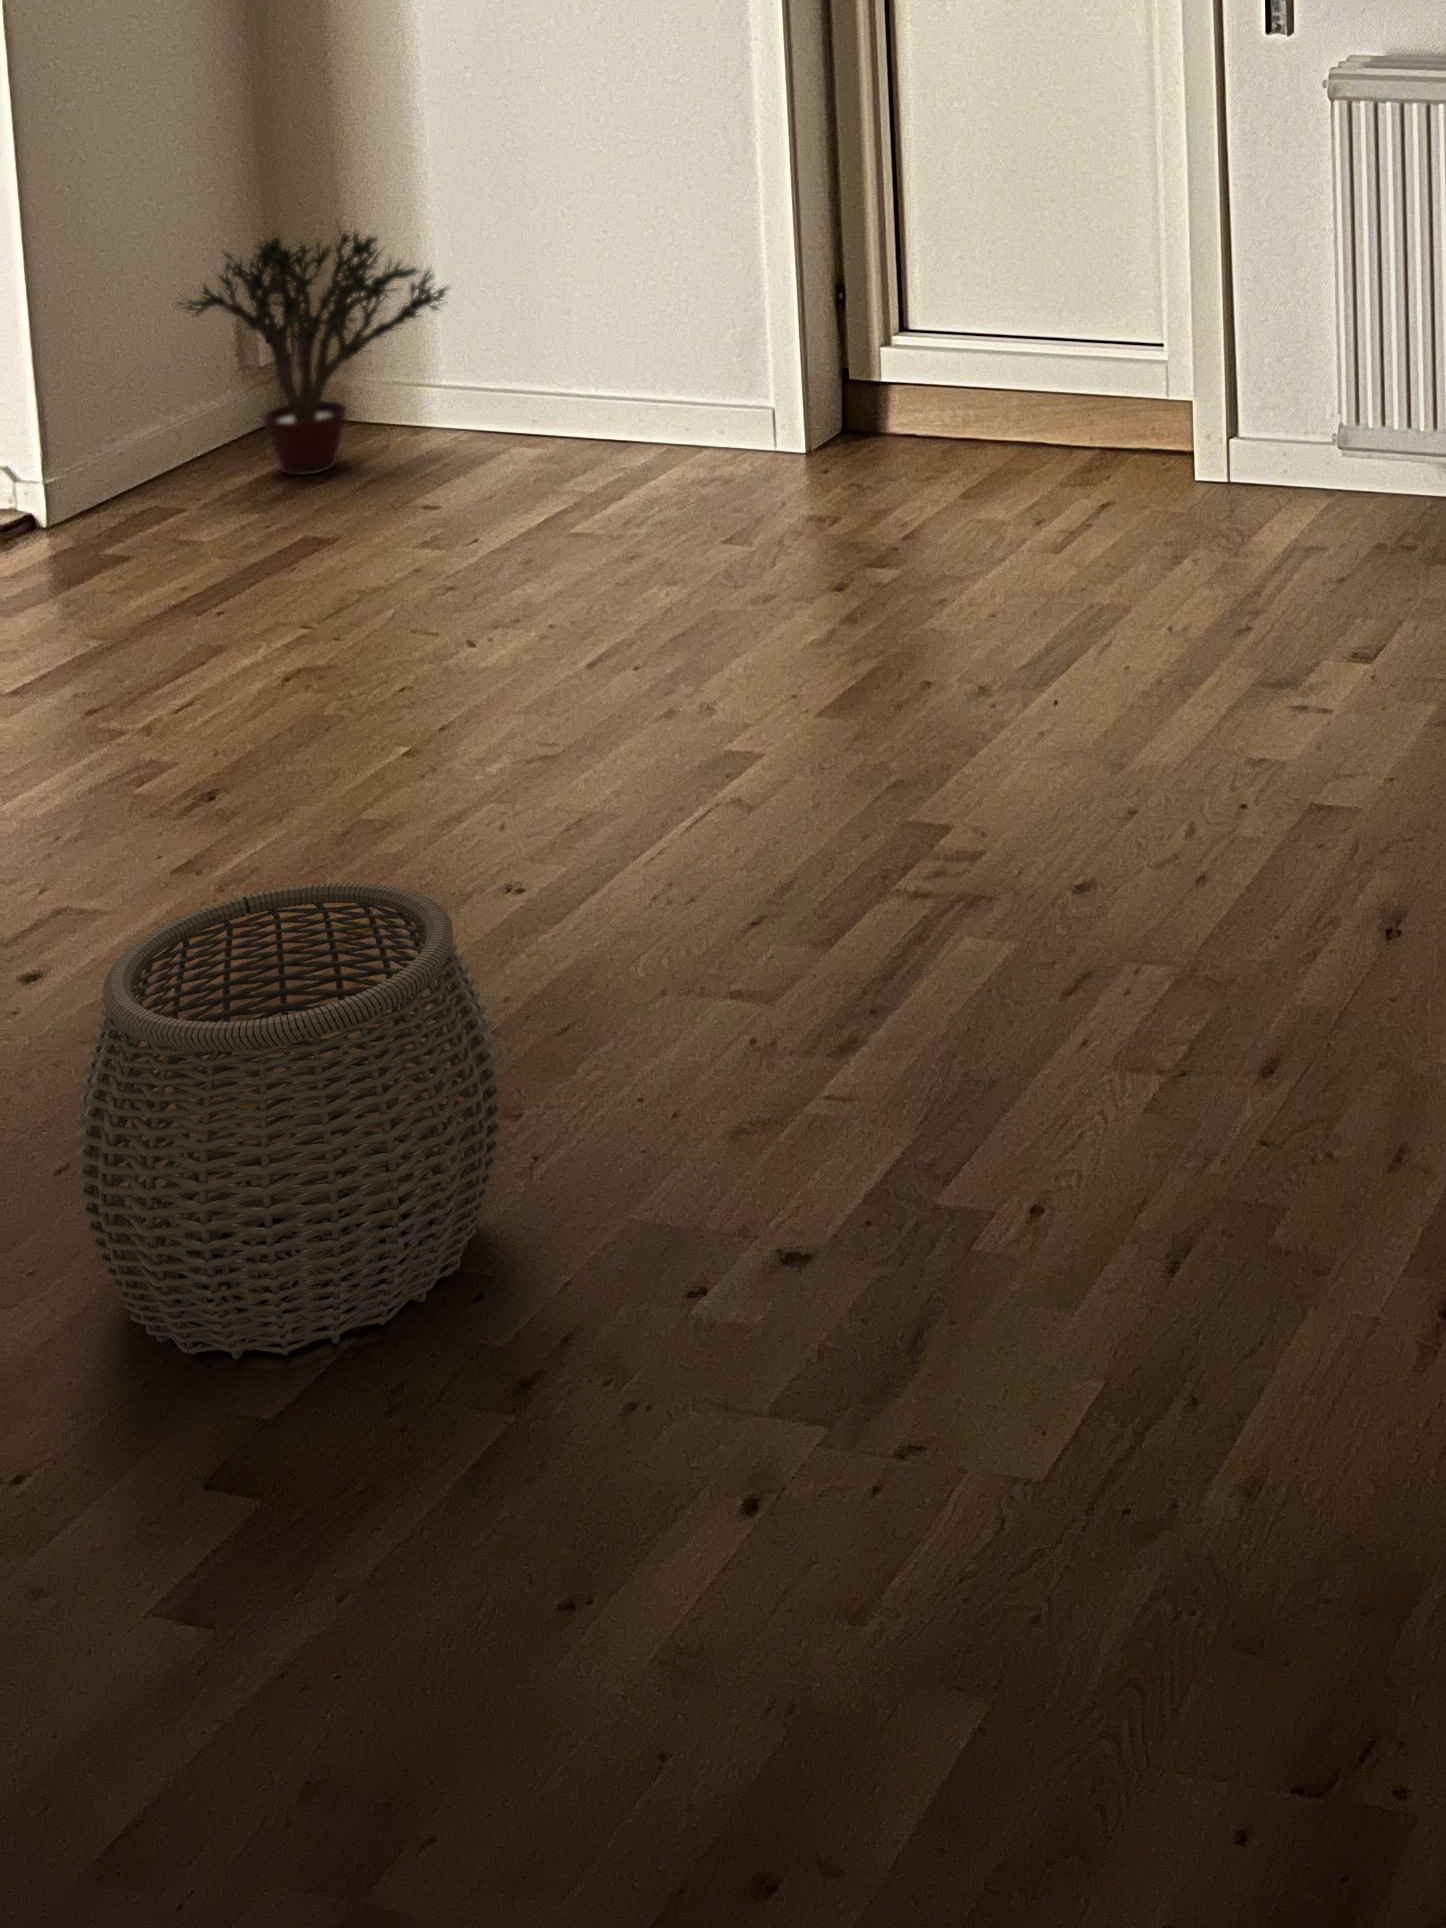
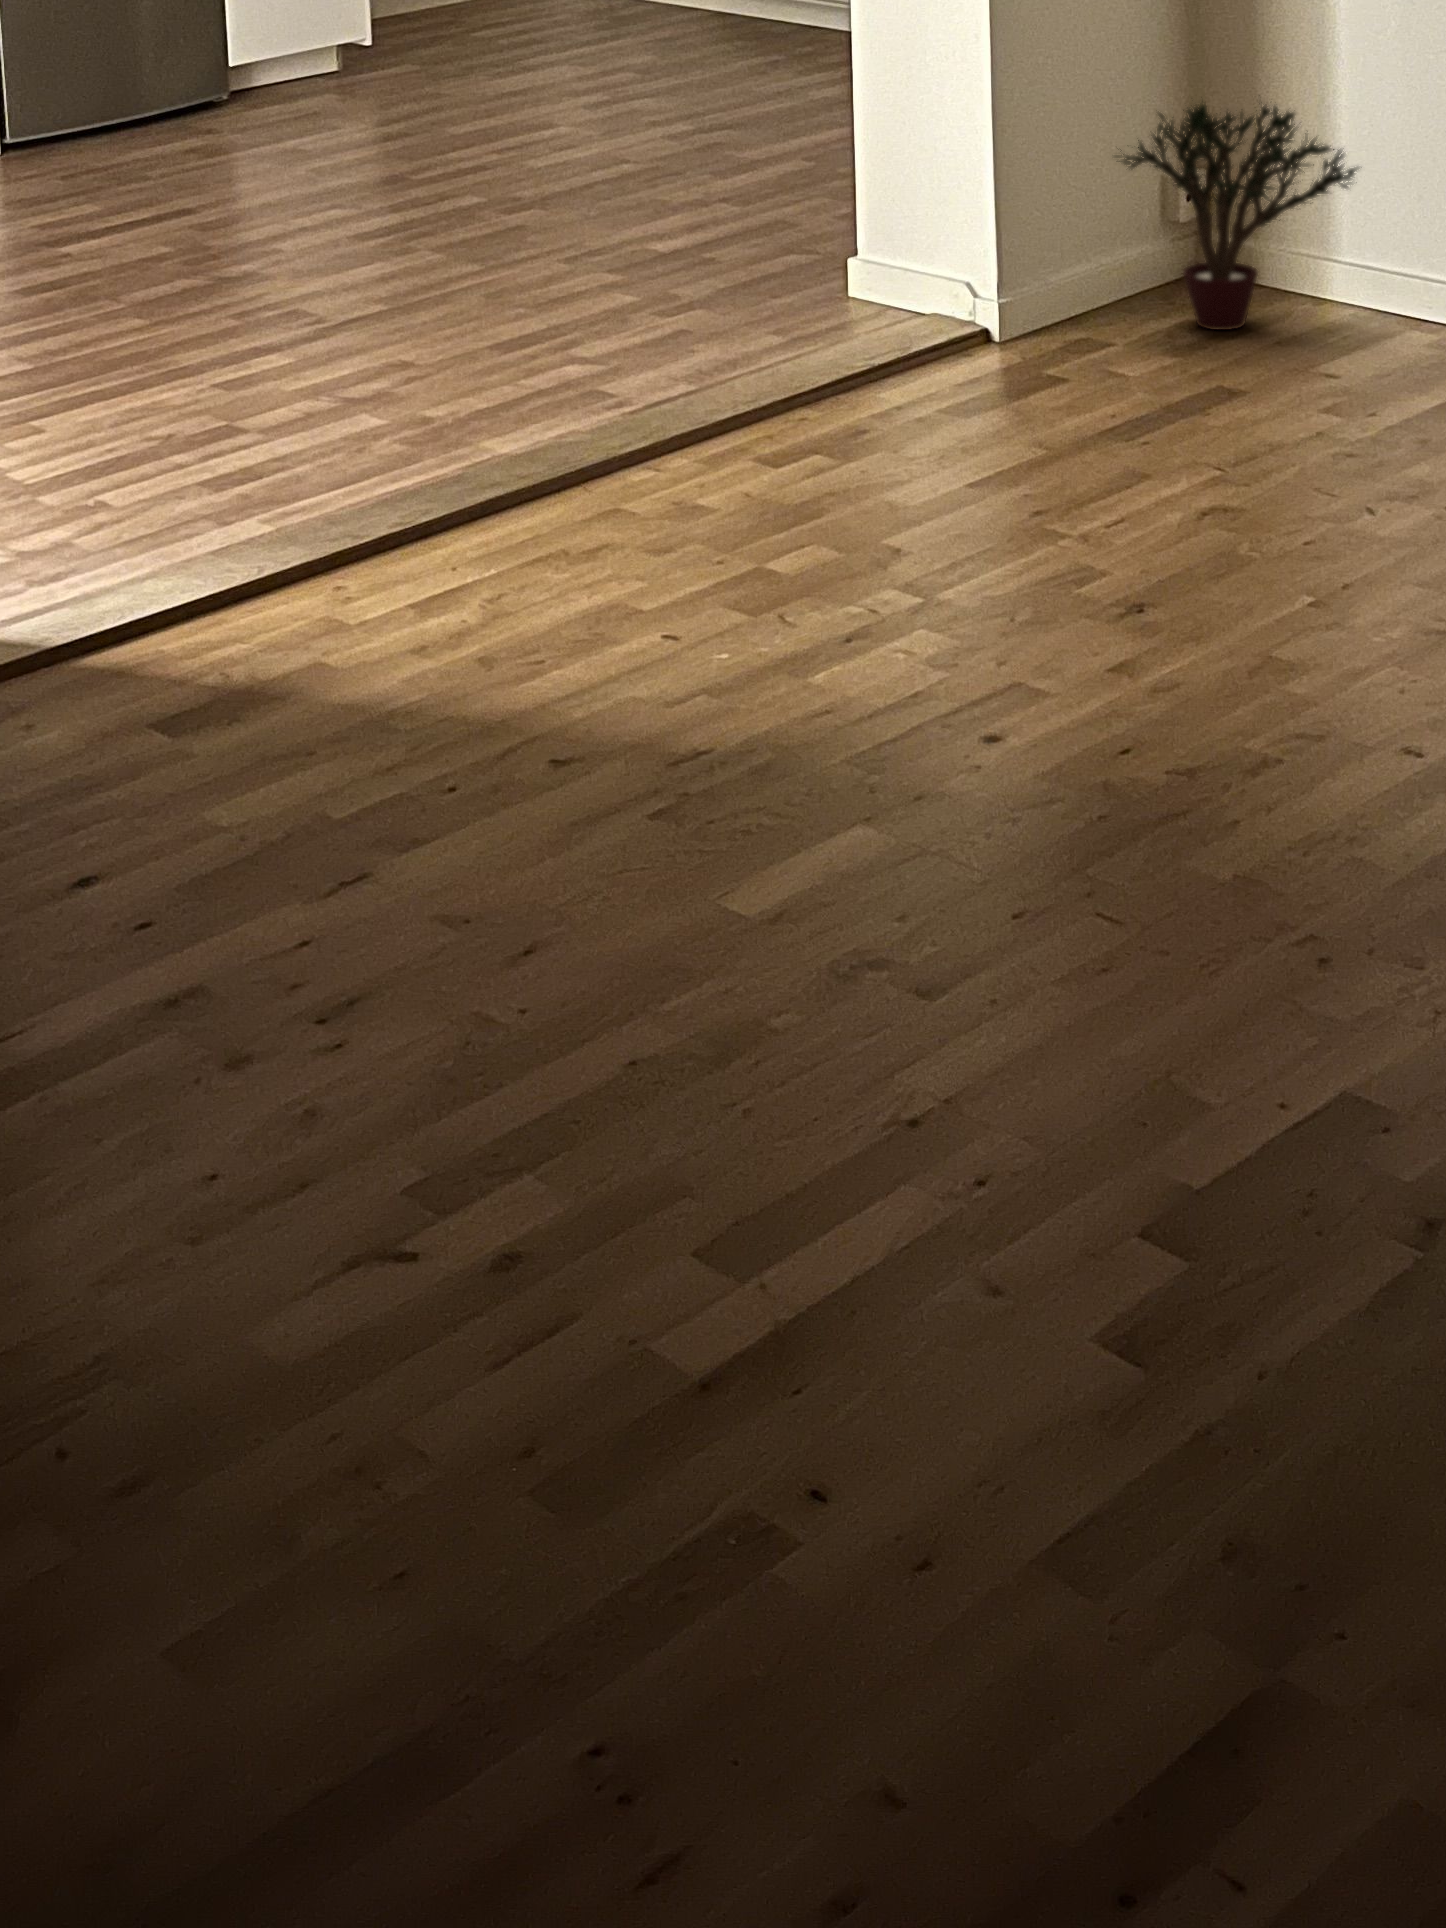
woven basket: present [74,882,502,1359] -> none [1041,679,1404,1087]

